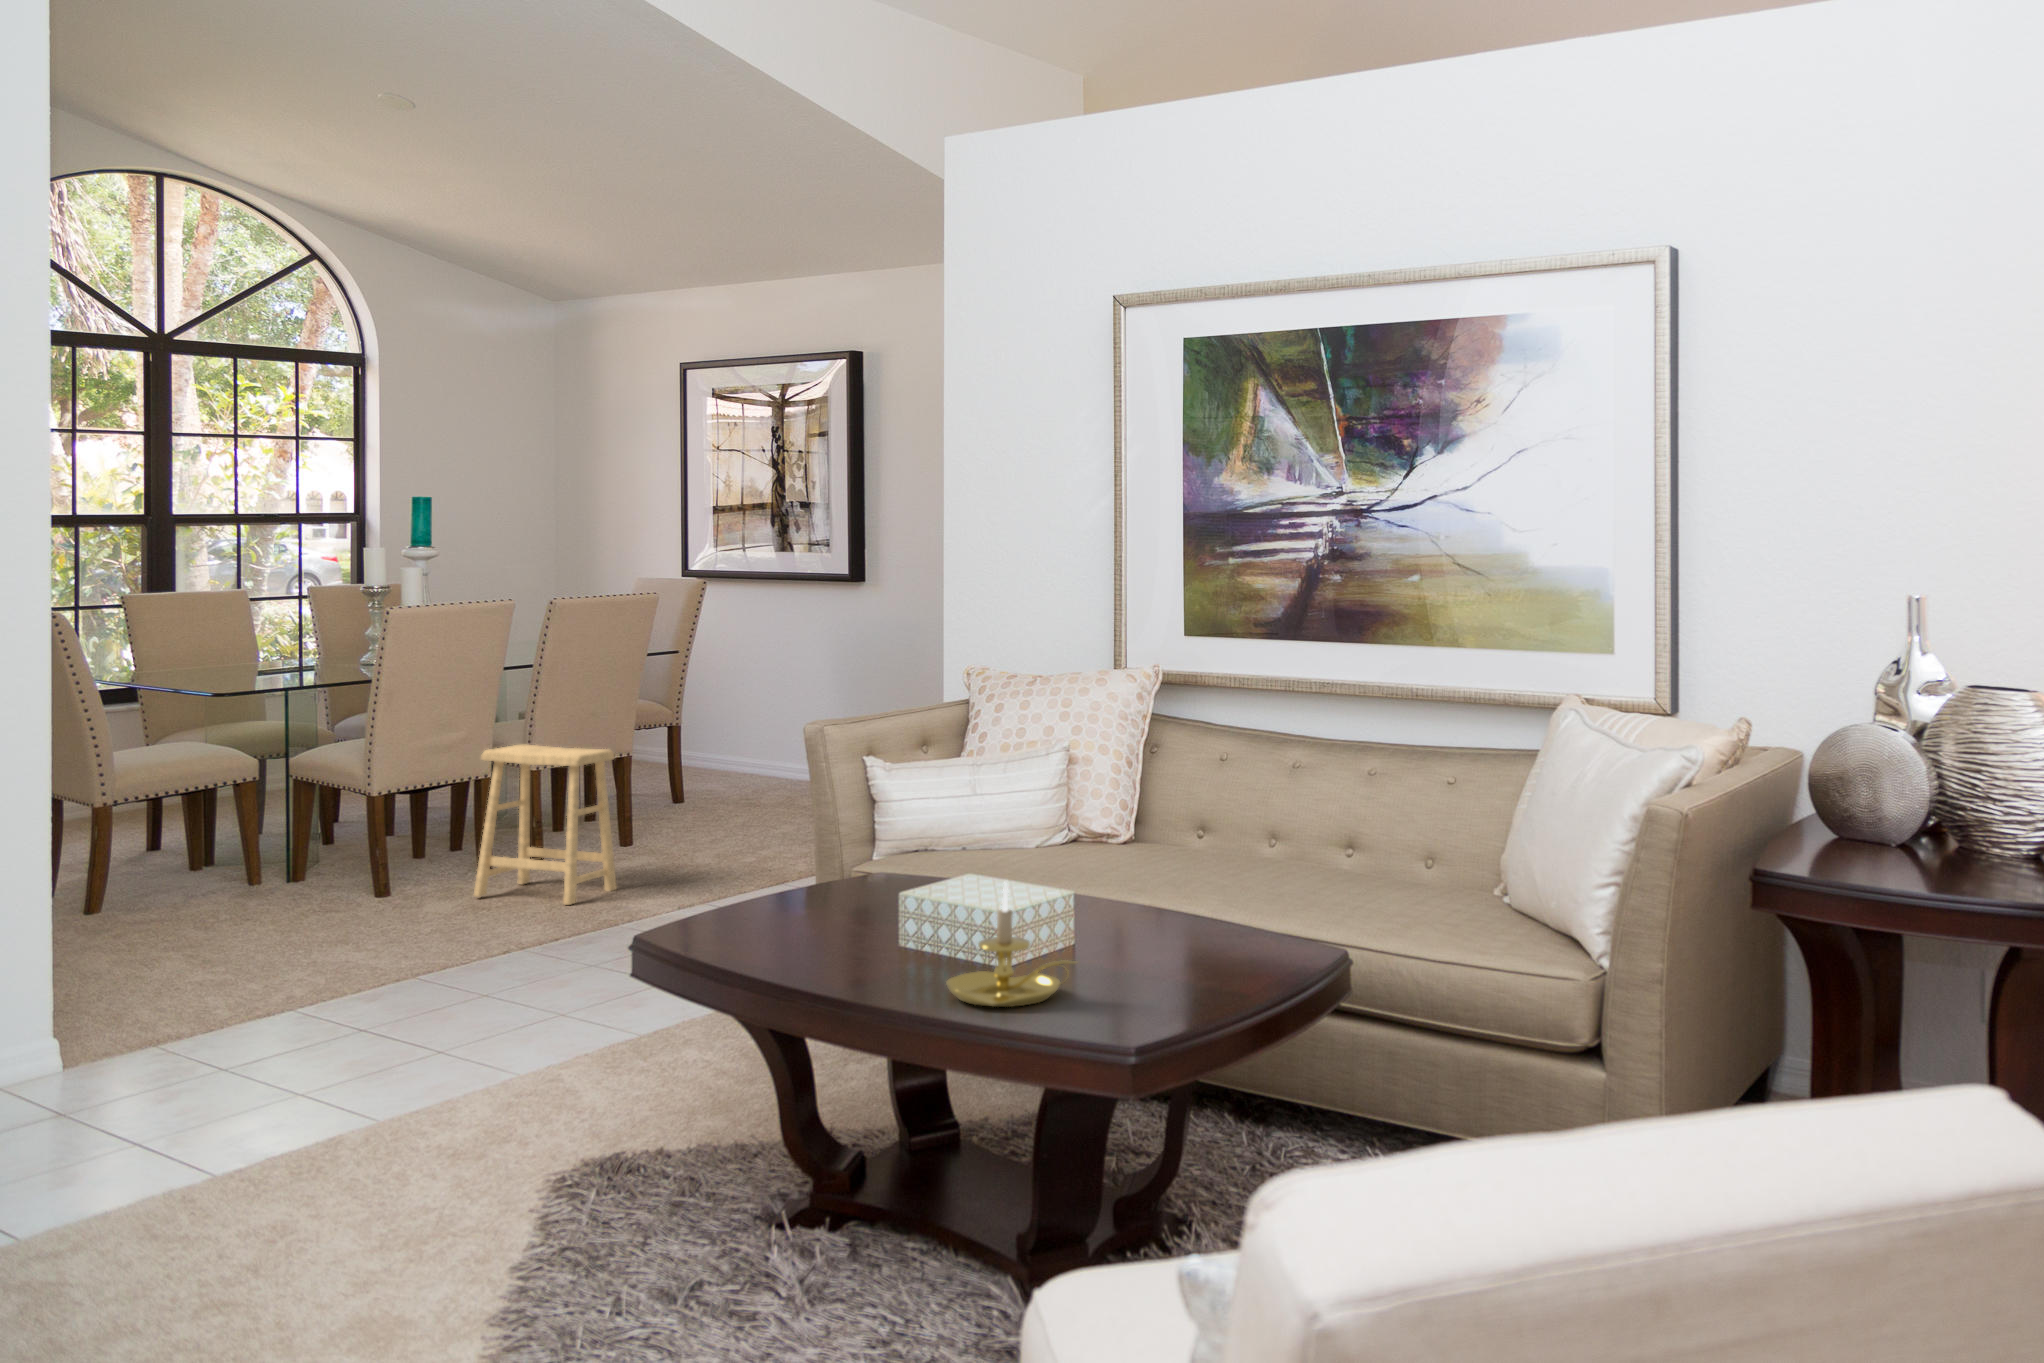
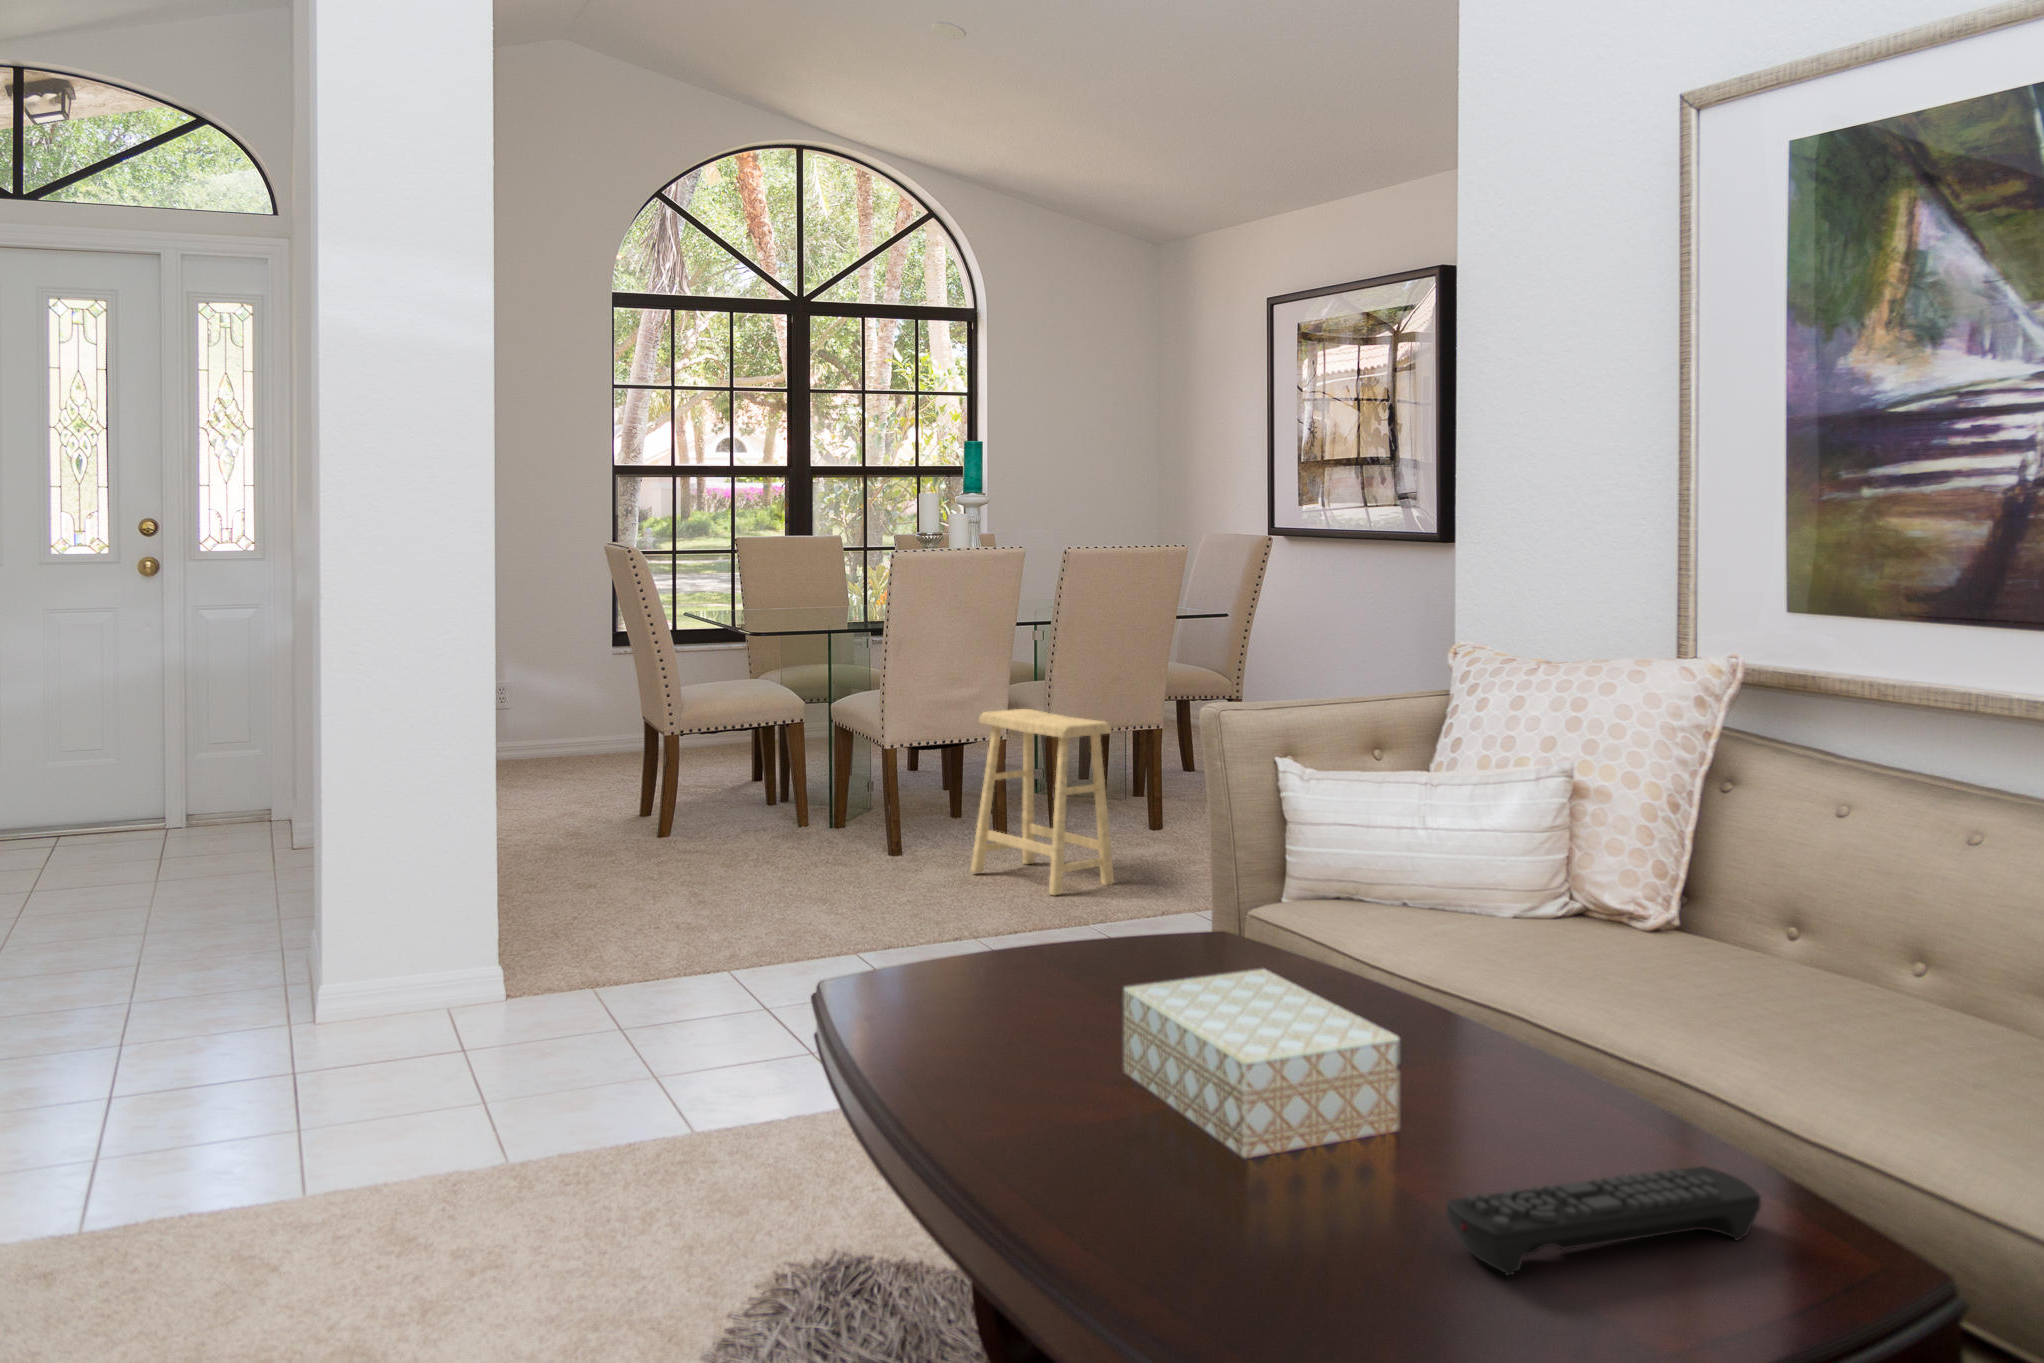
candle holder: present [946,882,1077,1007] -> none [1099,997,1312,1226]
remote control: none [1149,934,1281,994] -> present [1447,1166,1761,1275]

